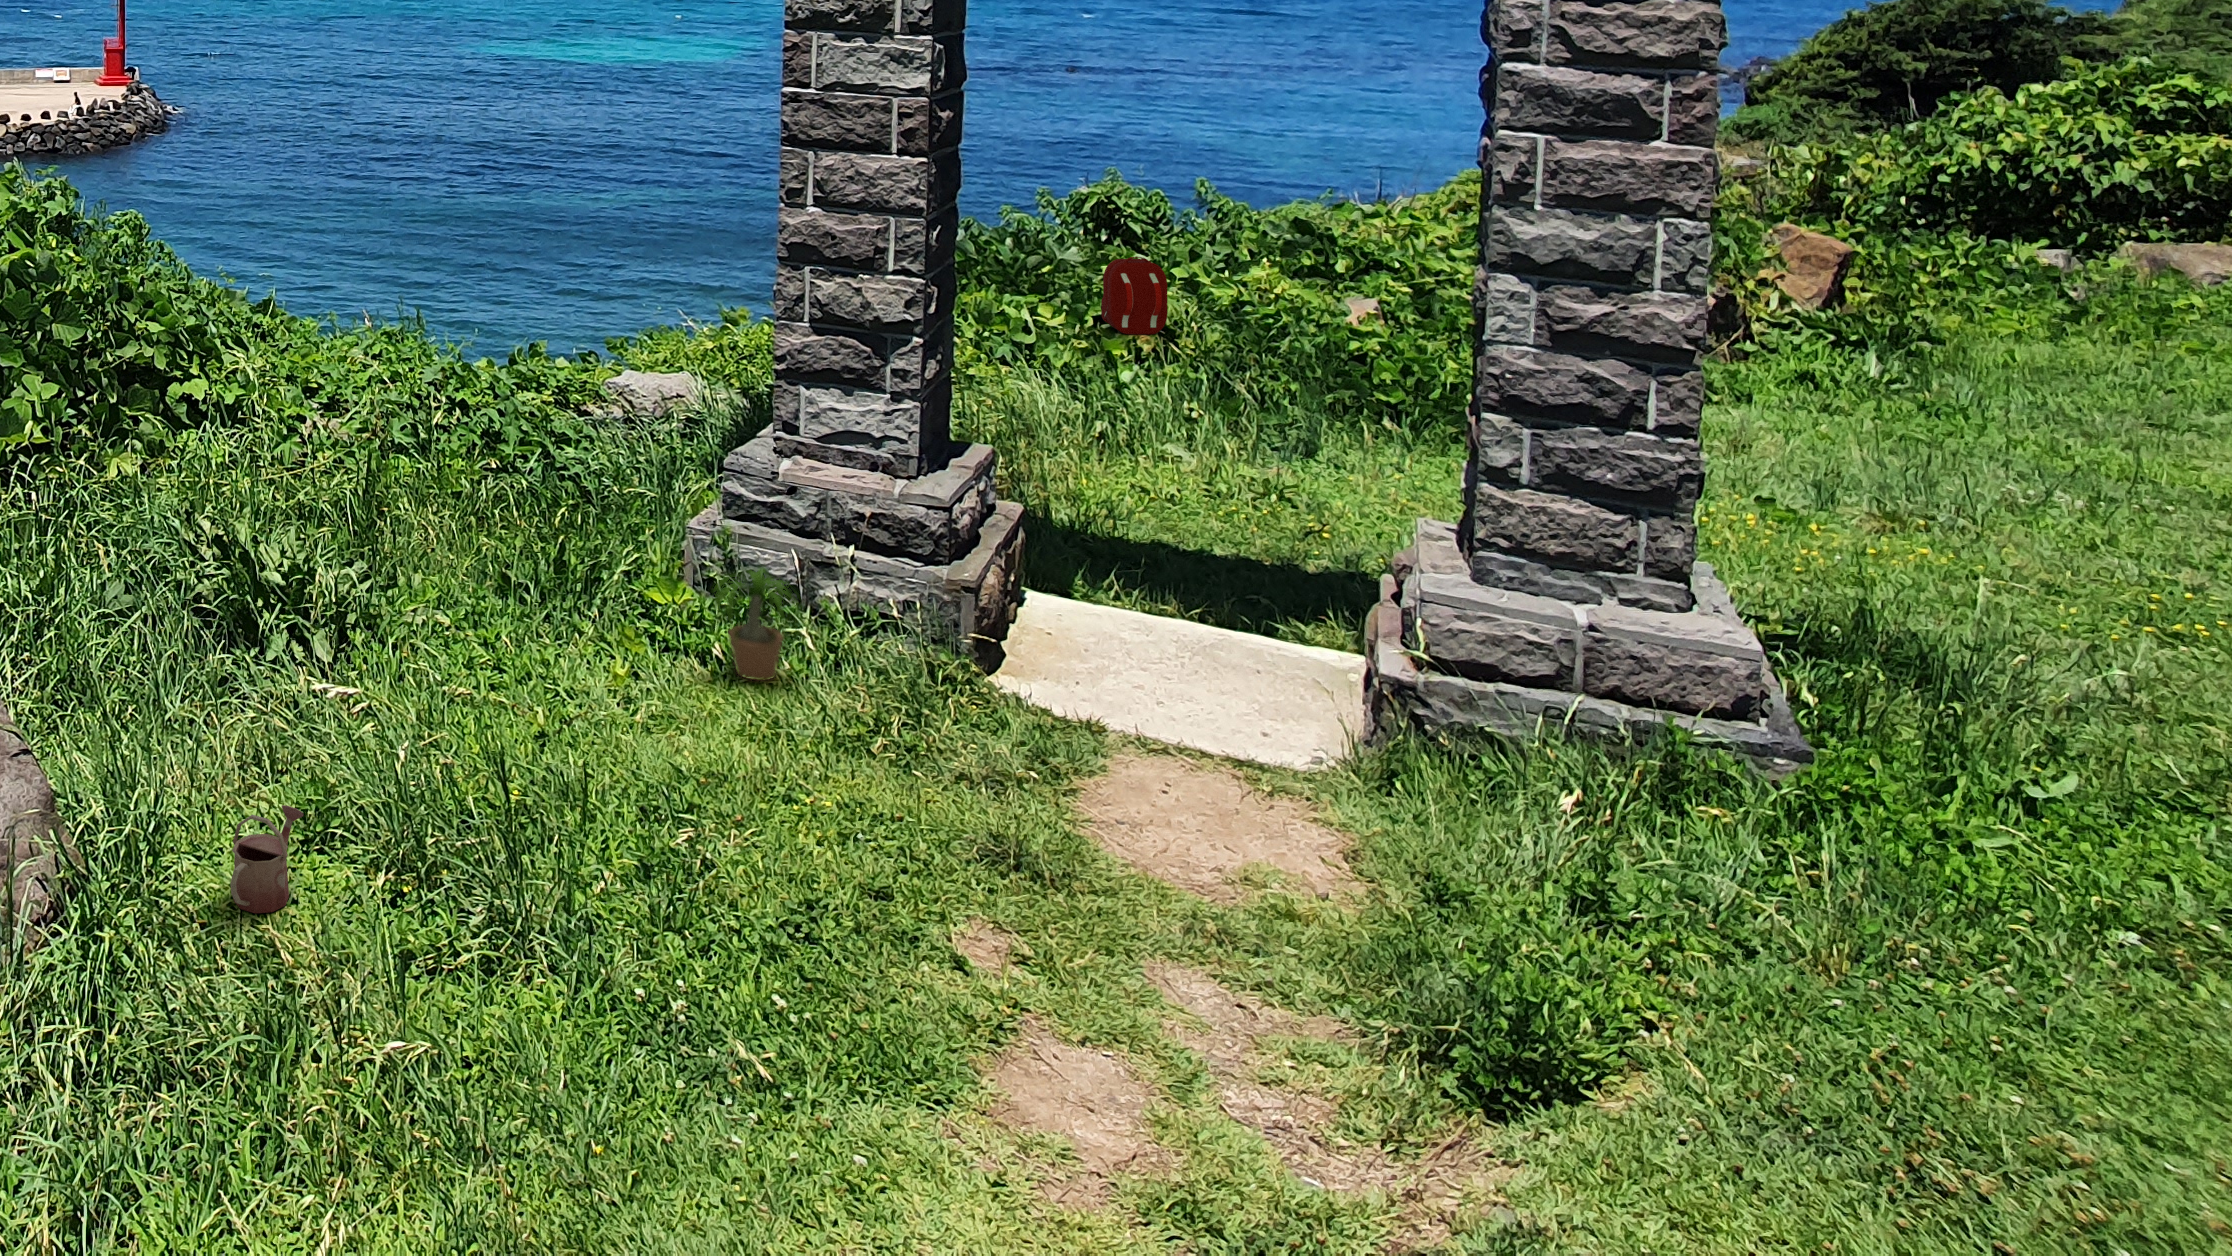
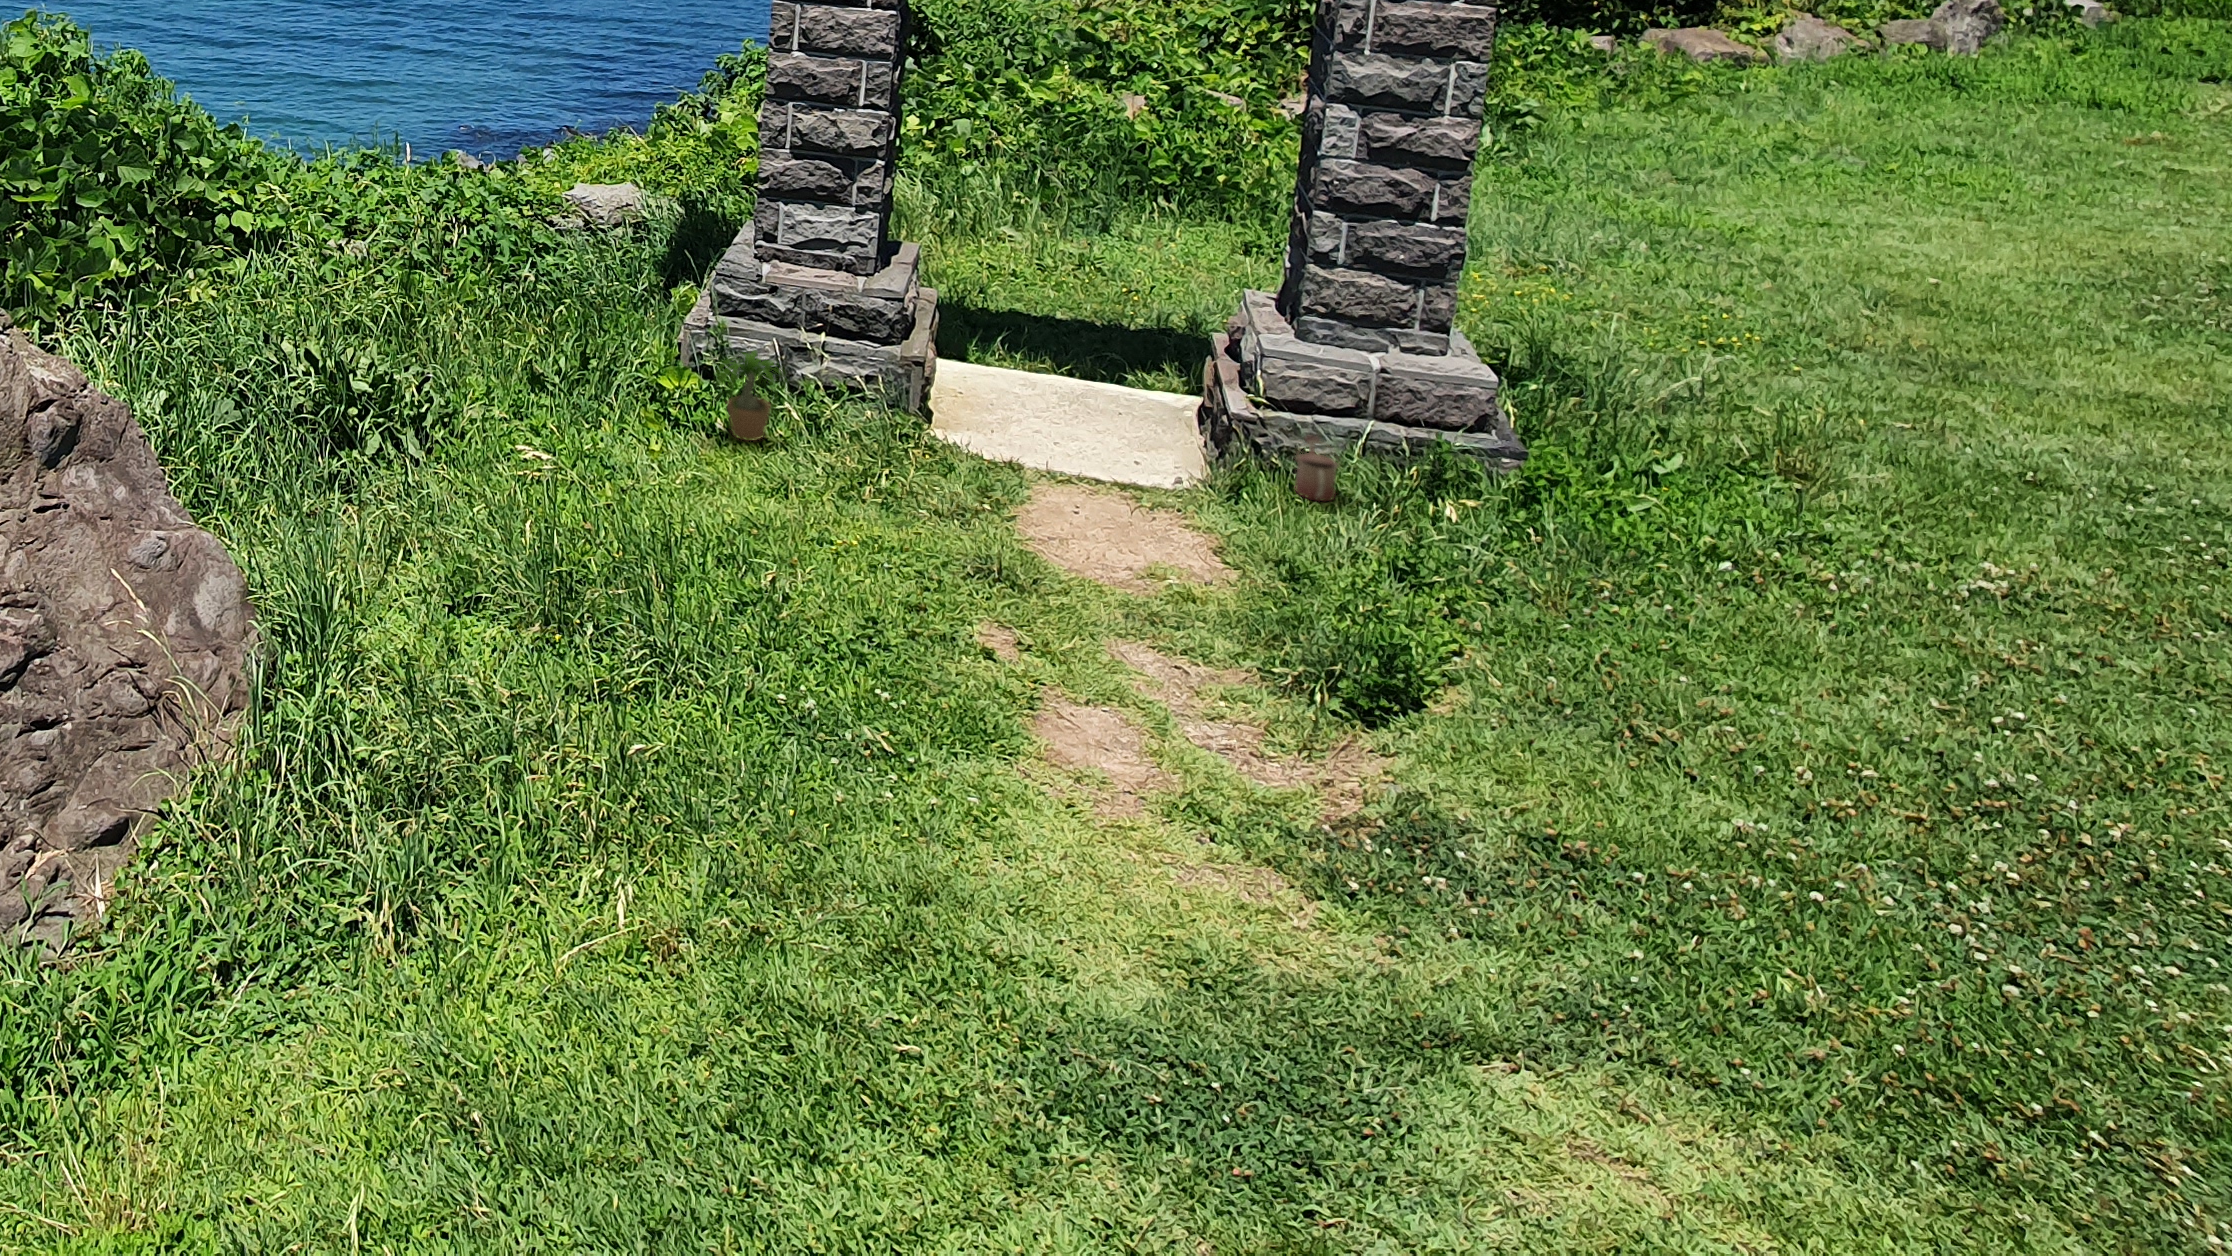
backpack: present [1101,257,1168,335] -> none [956,63,1010,127]
watering can: present [230,805,304,913] -> present [1295,436,1340,501]

